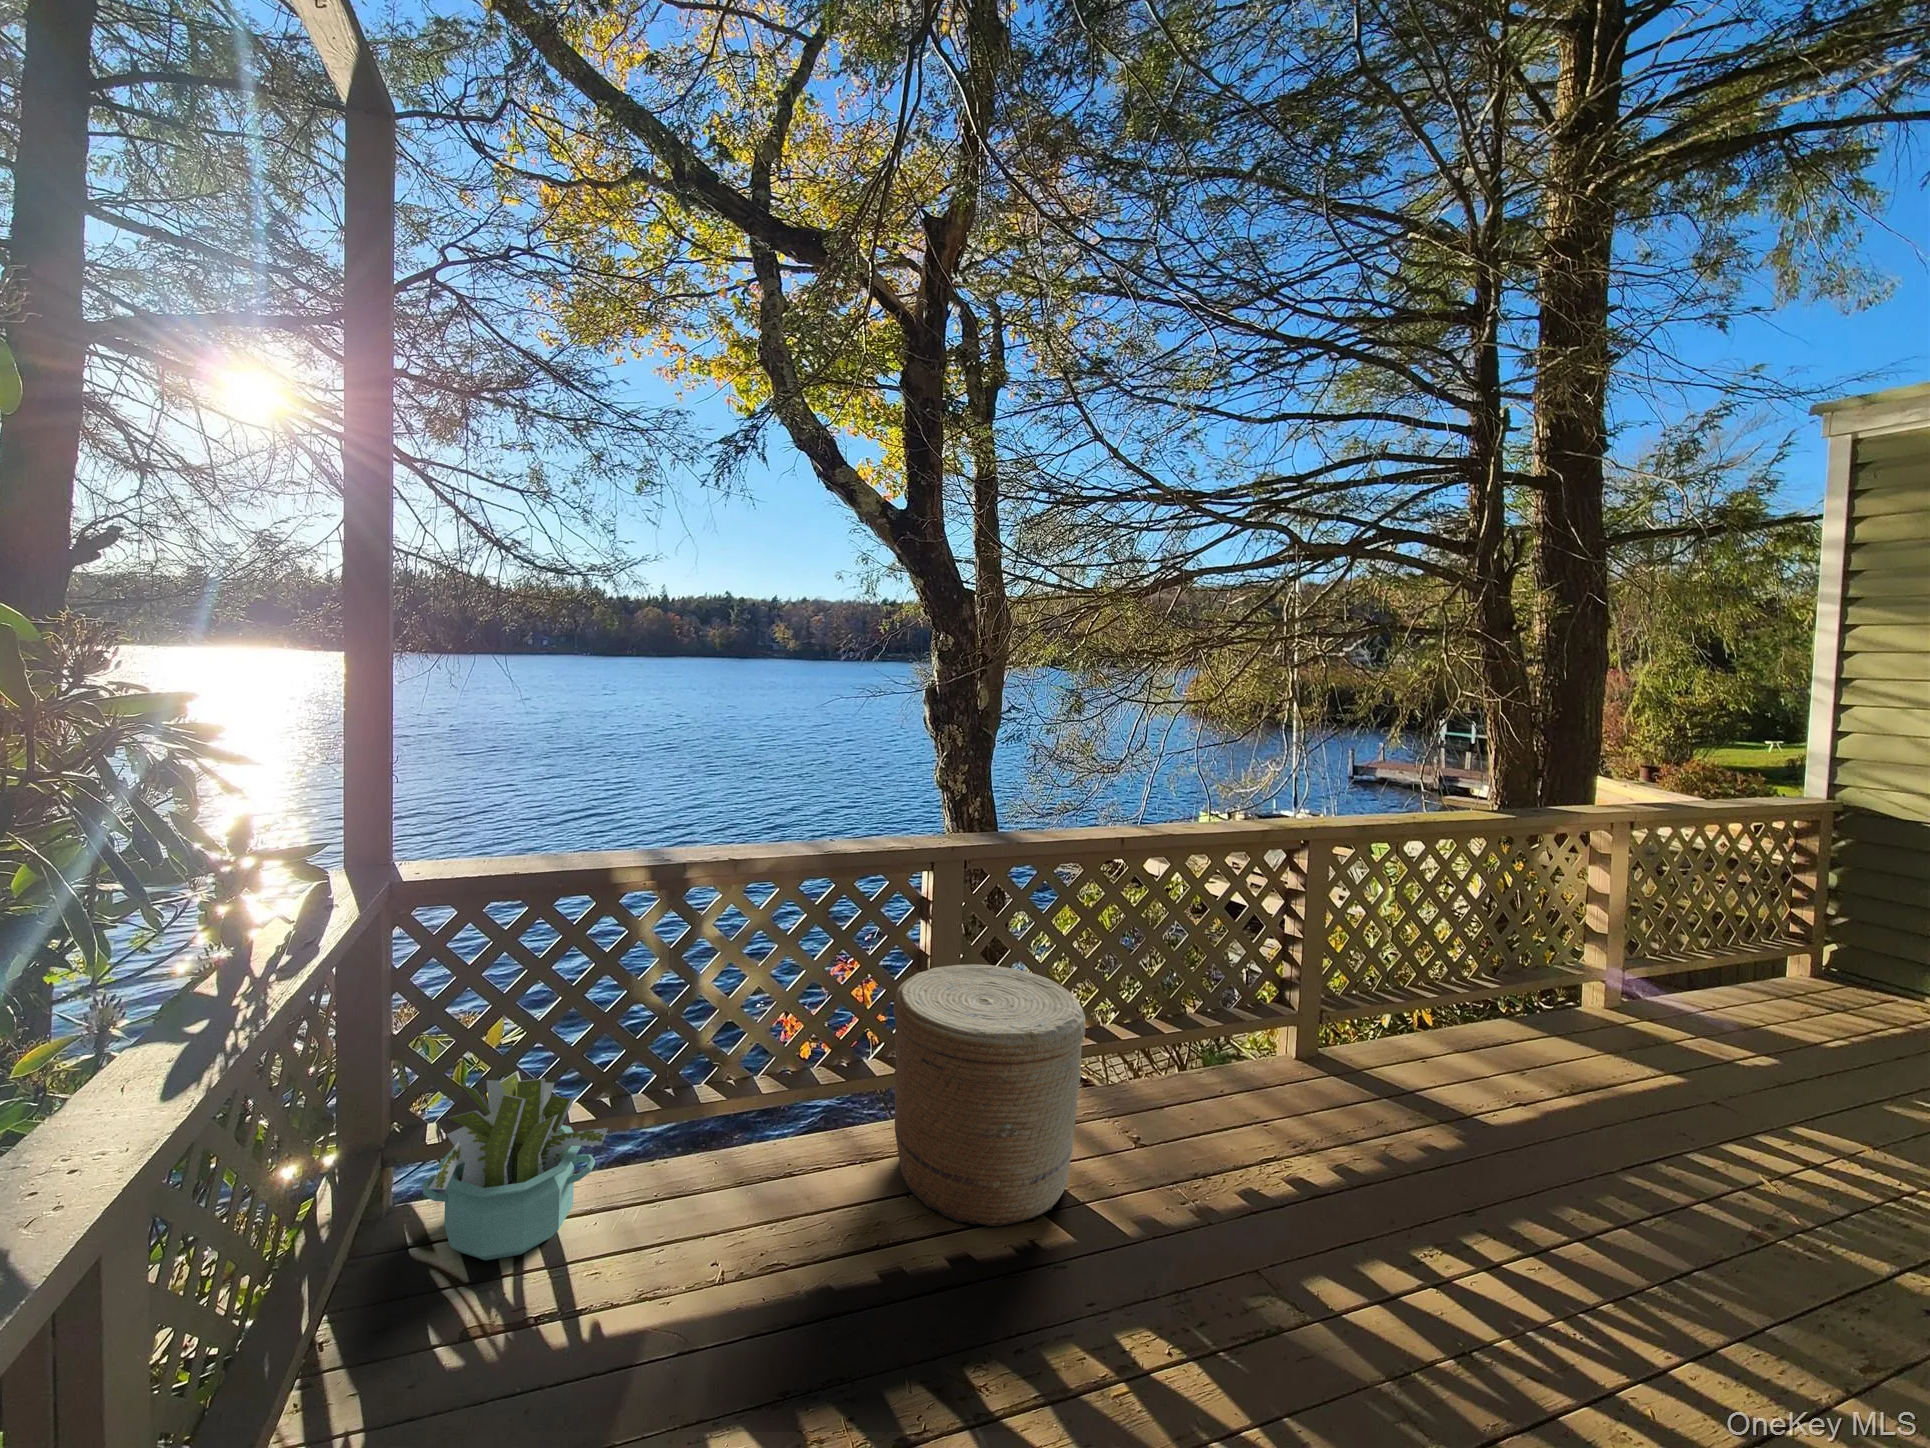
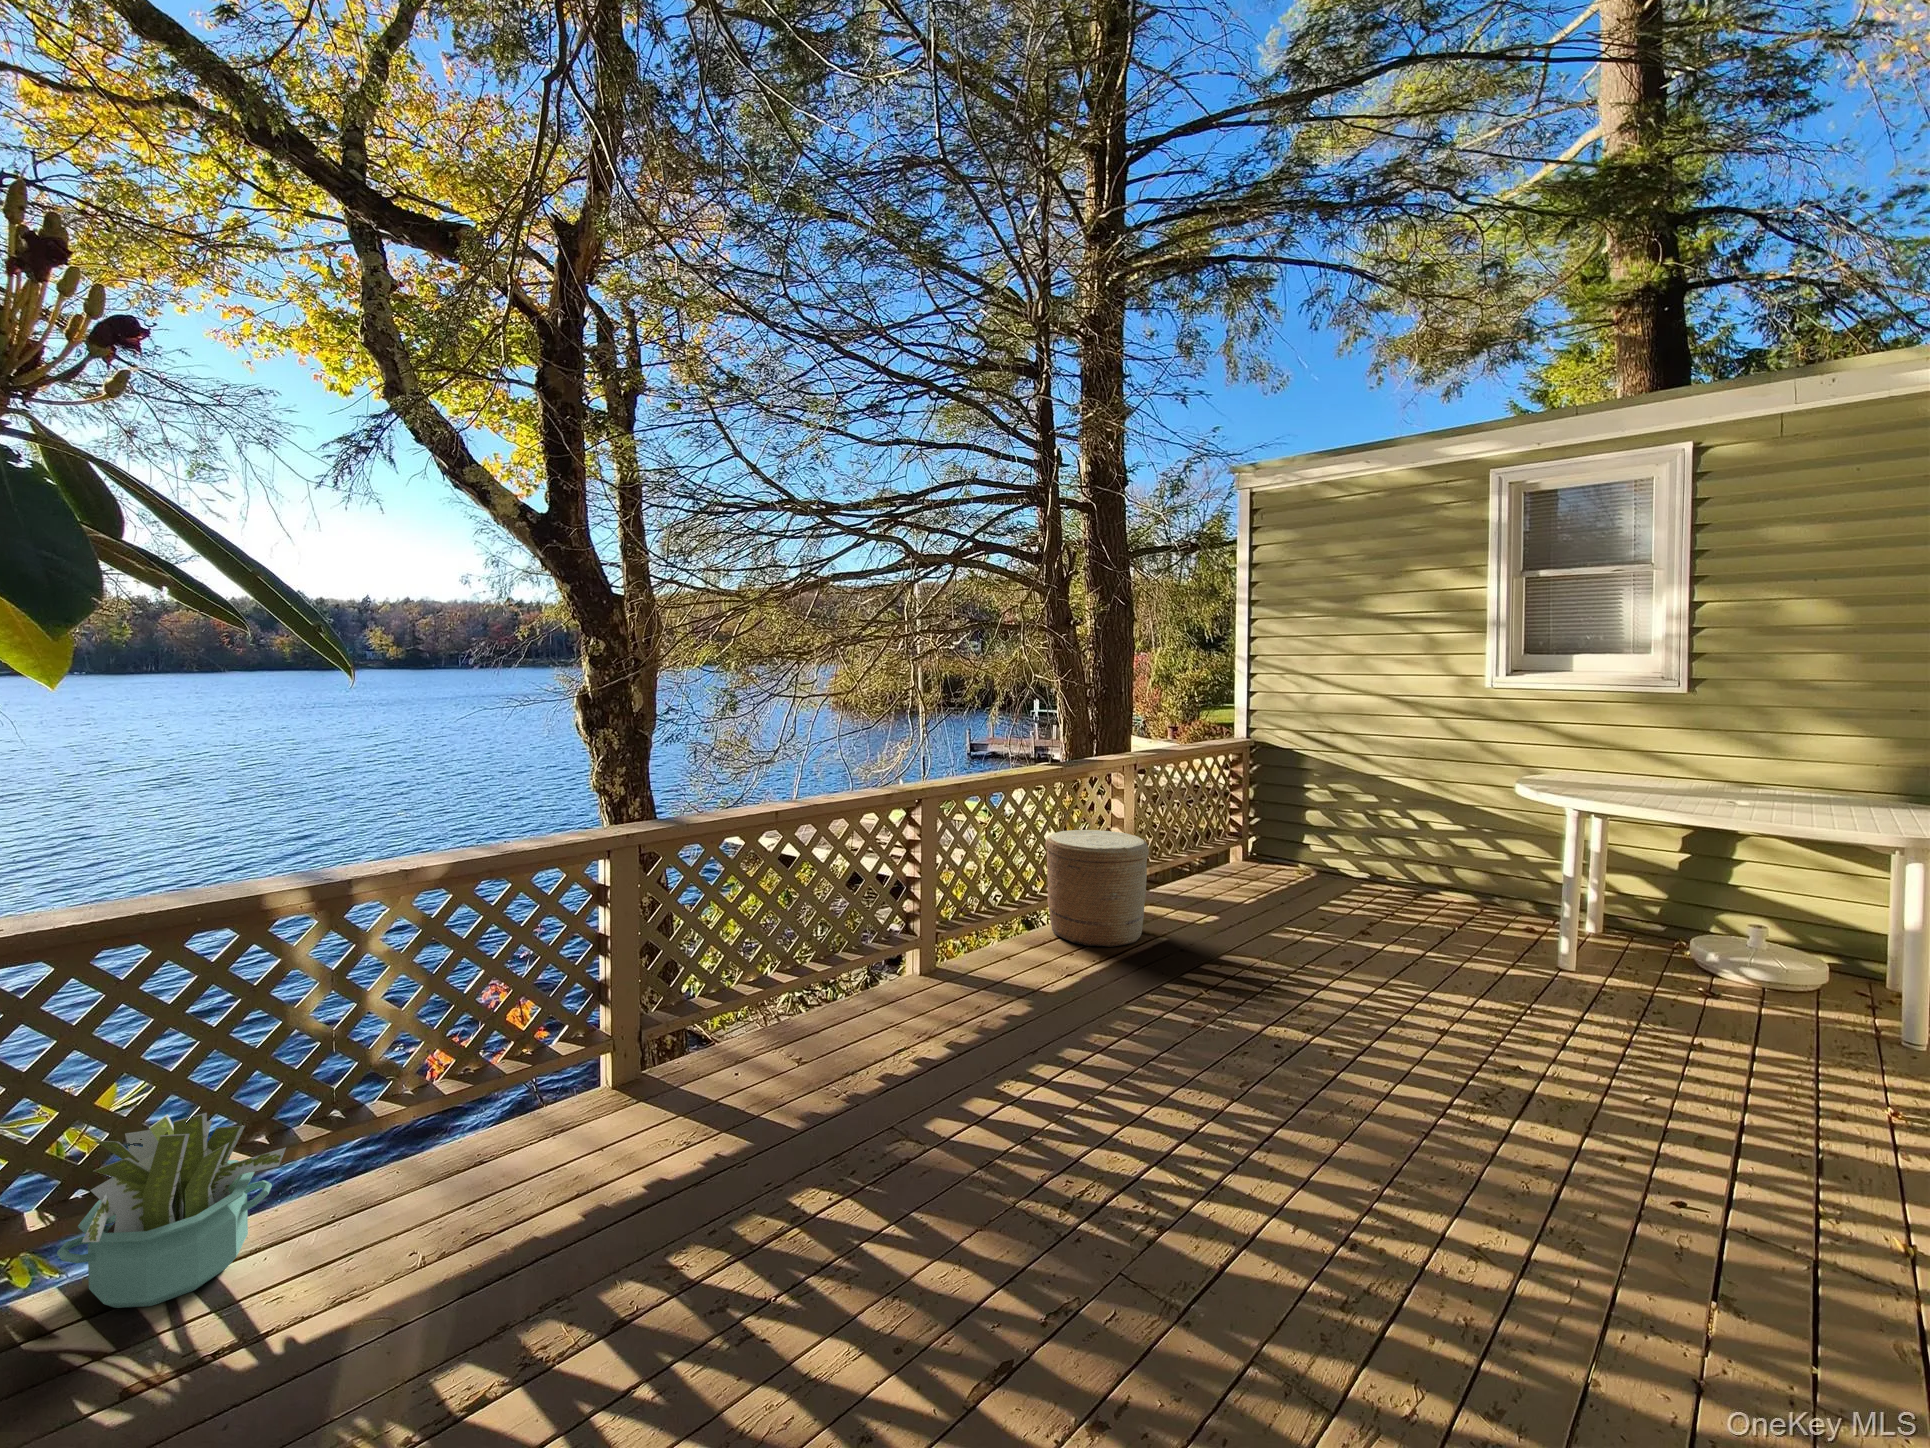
woven basket: present [893,965,1086,1226] -> present [1045,830,1149,947]

